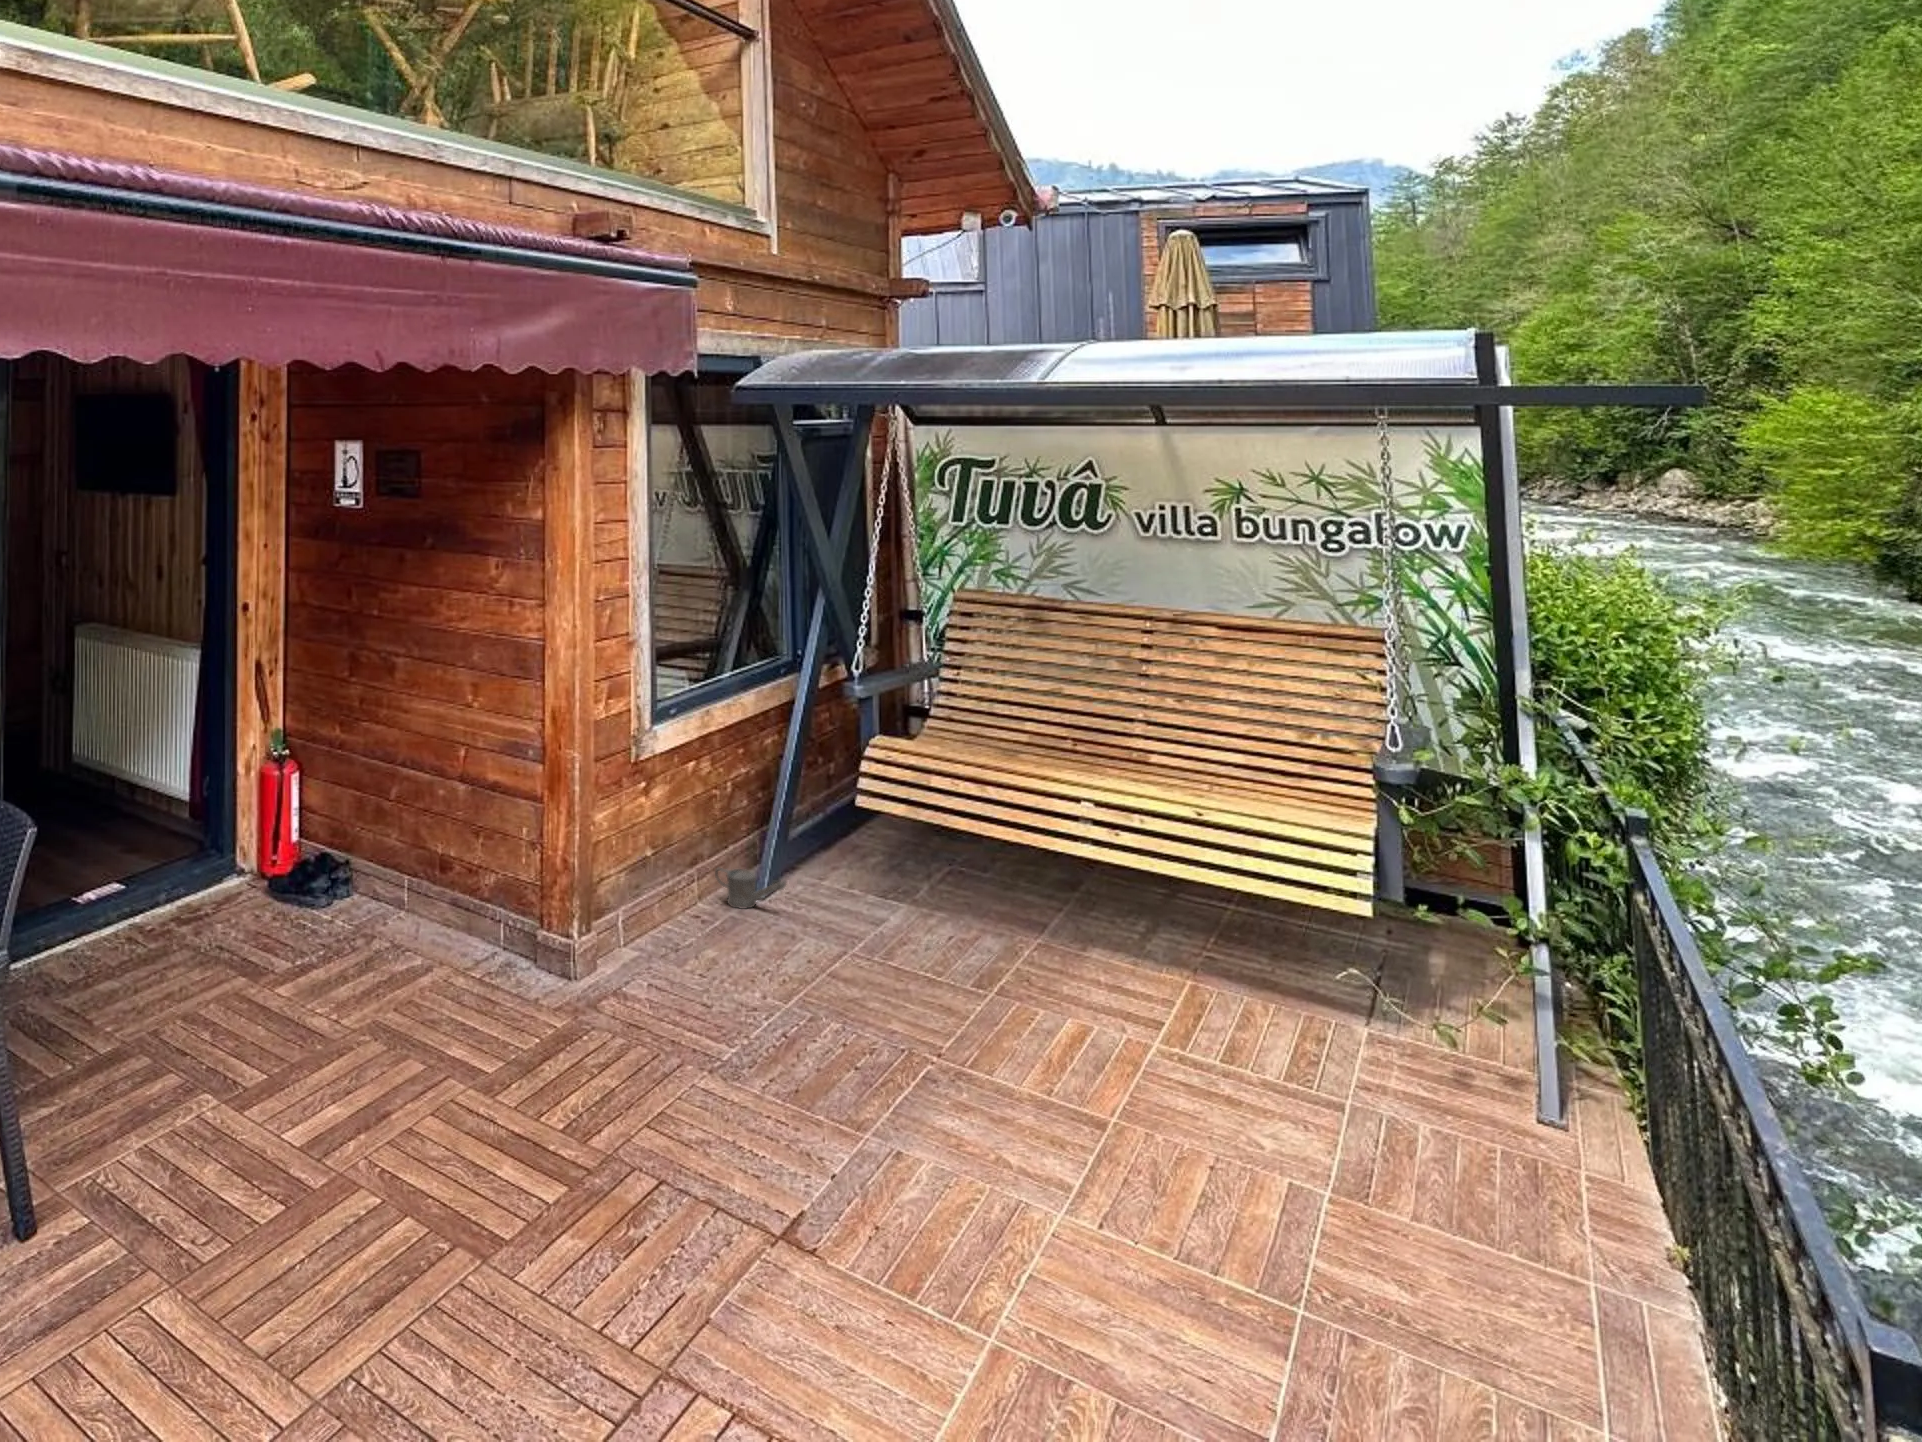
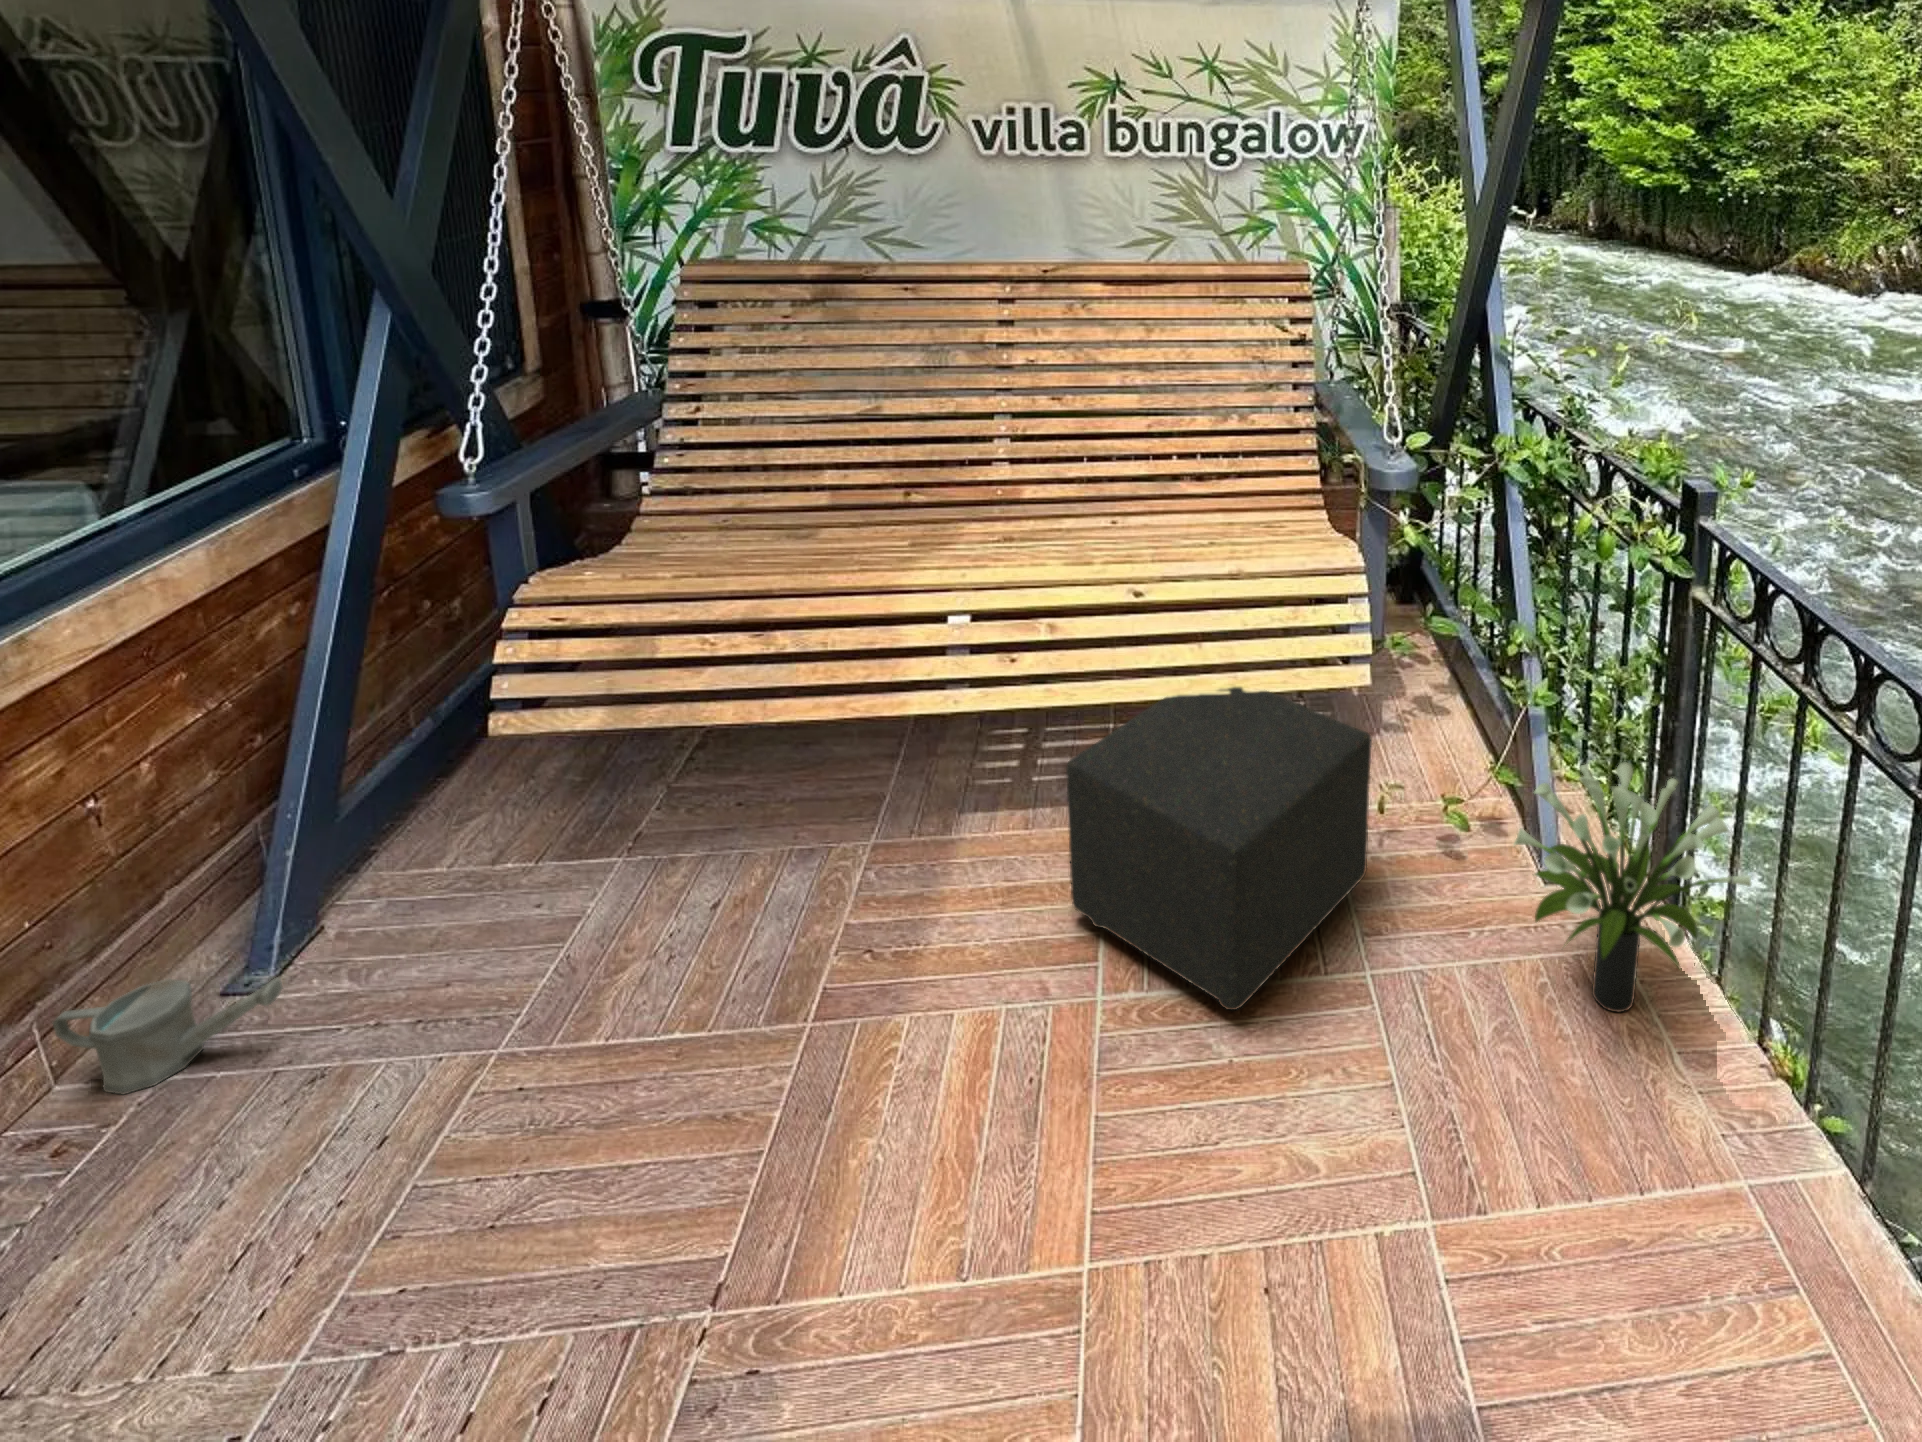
ottoman: none [1144,887,1364,1069] -> present [1066,687,1372,1010]
potted plant: none [1436,990,1635,1180] -> present [1514,762,1751,1012]

